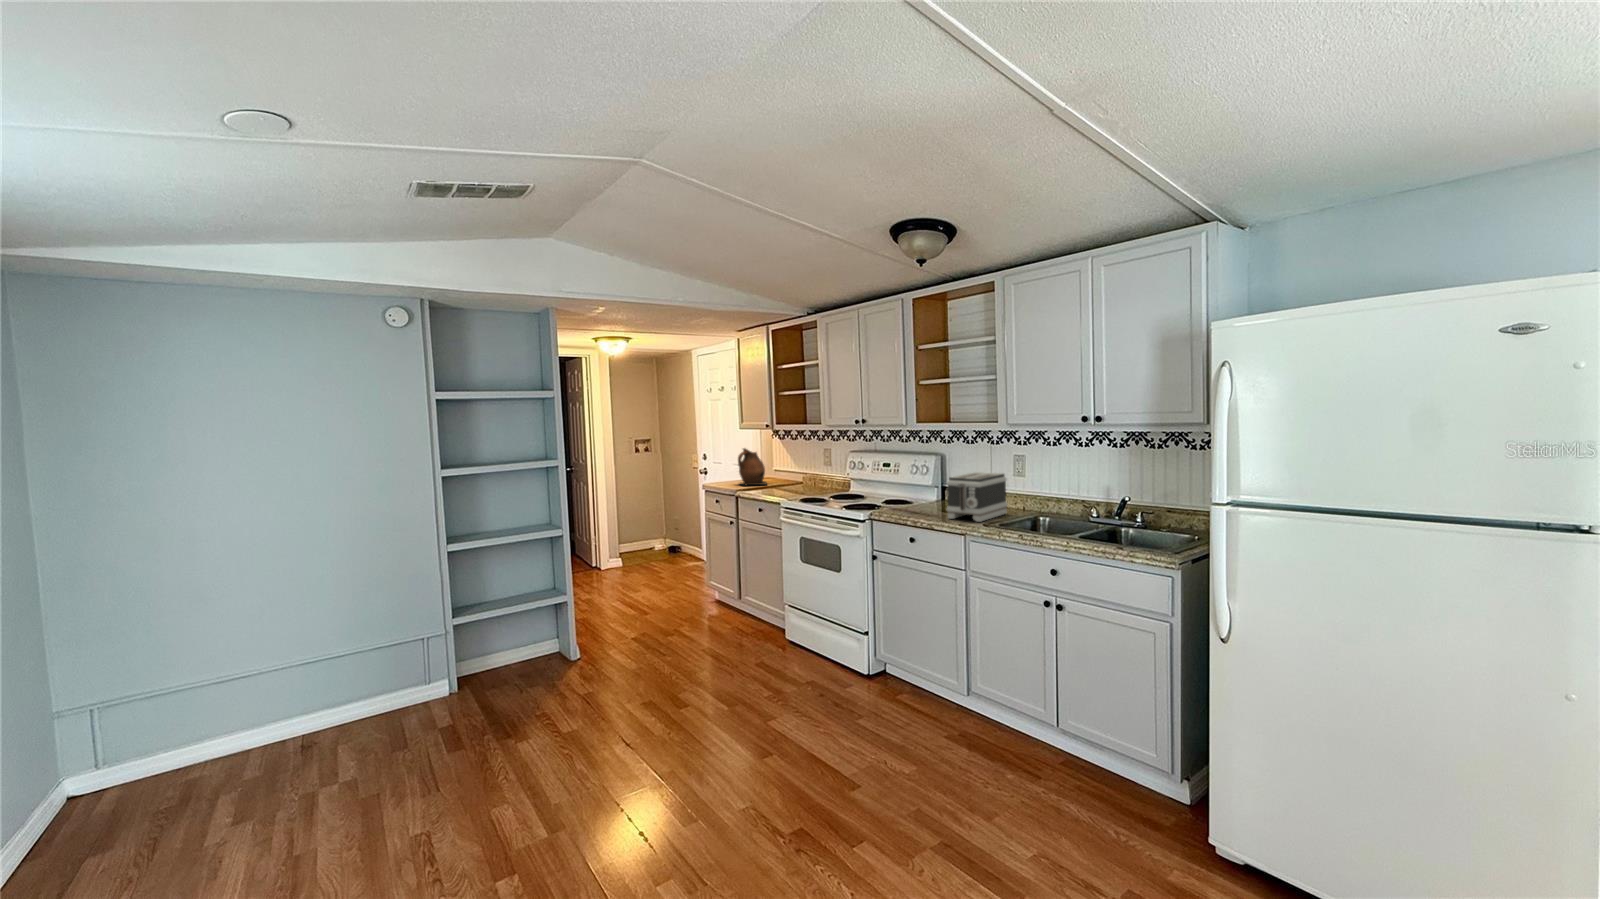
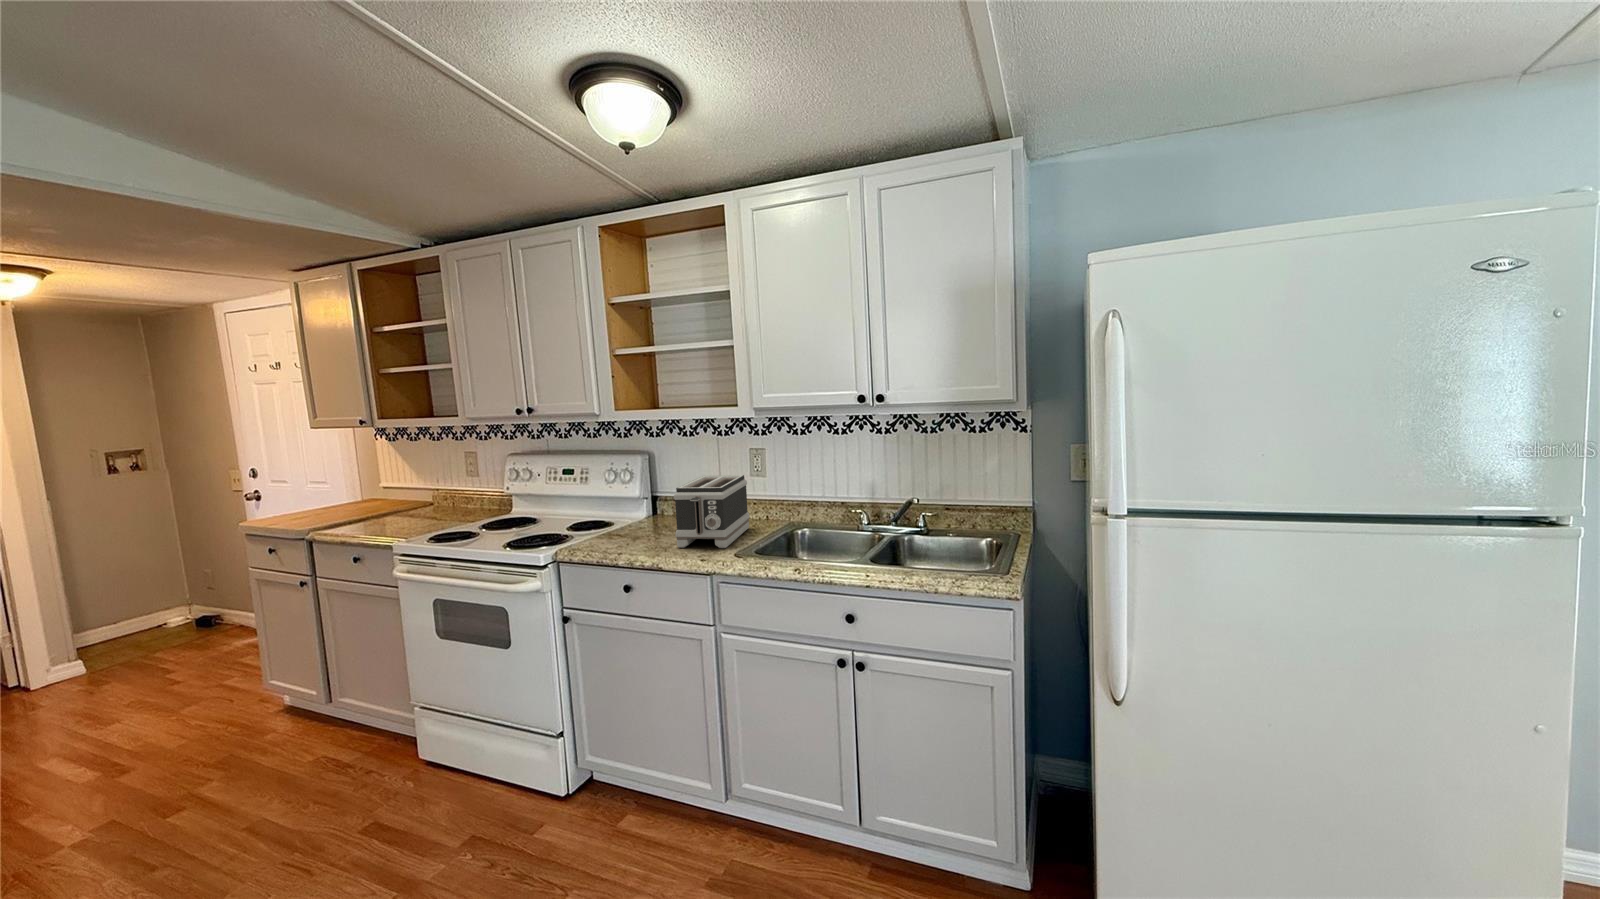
ceramic pitcher: present [738,448,767,485] -> none [308,460,369,519]

